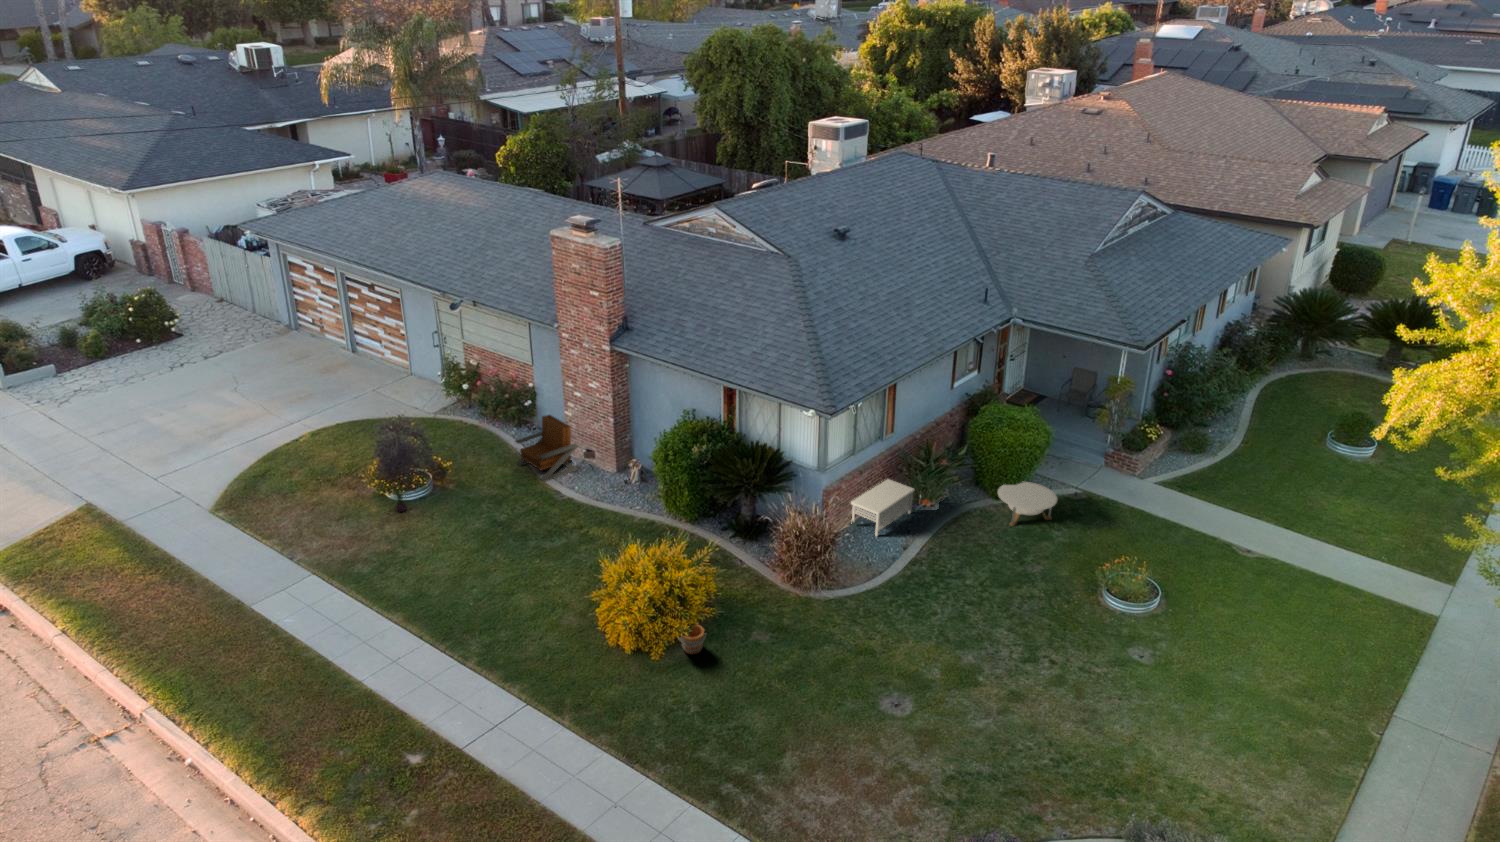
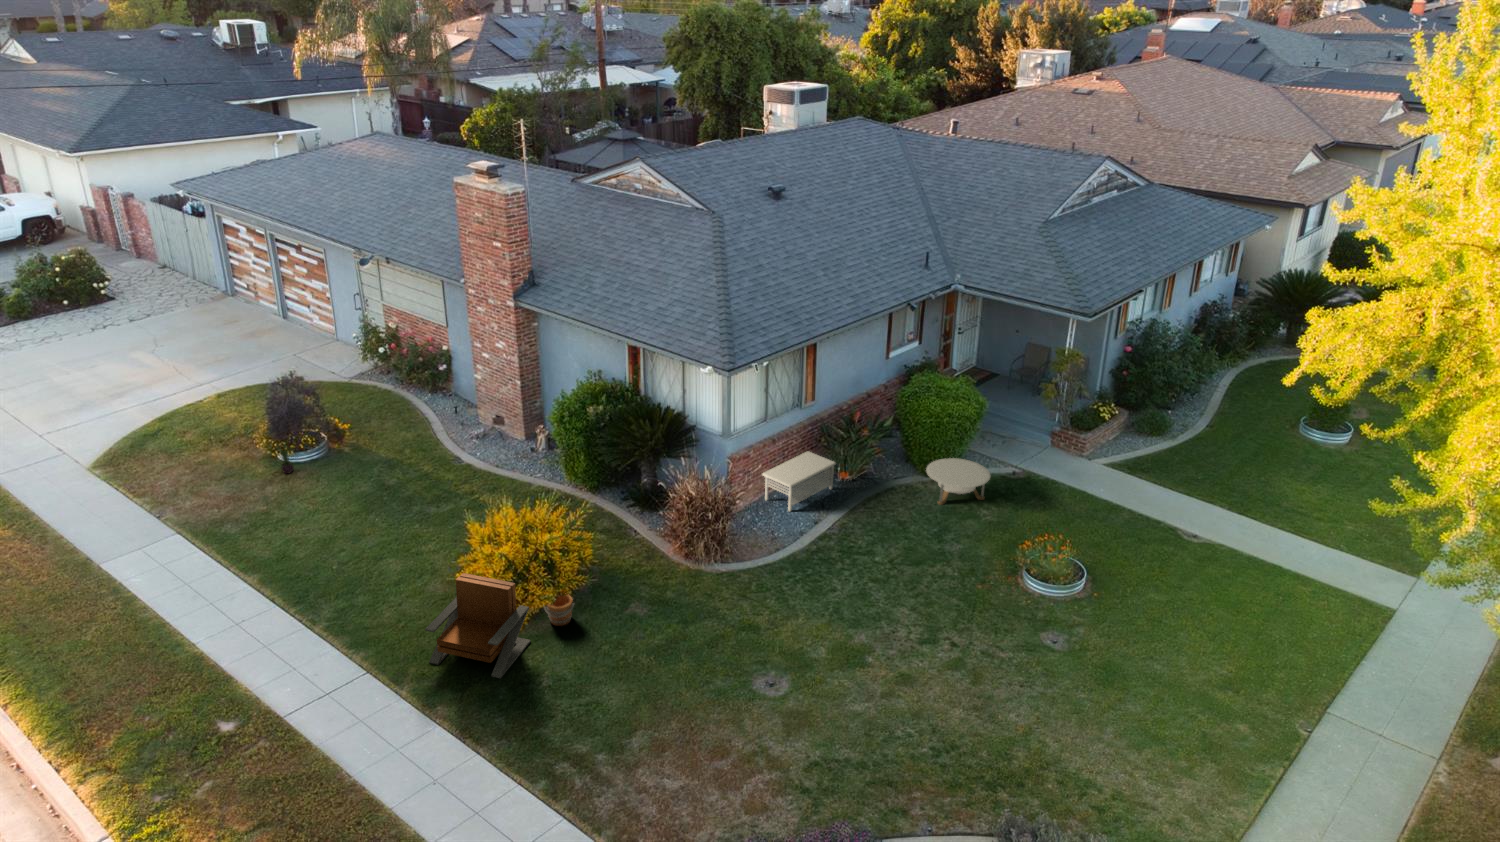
lounge chair: present [515,415,578,482] -> present [425,573,531,678]

